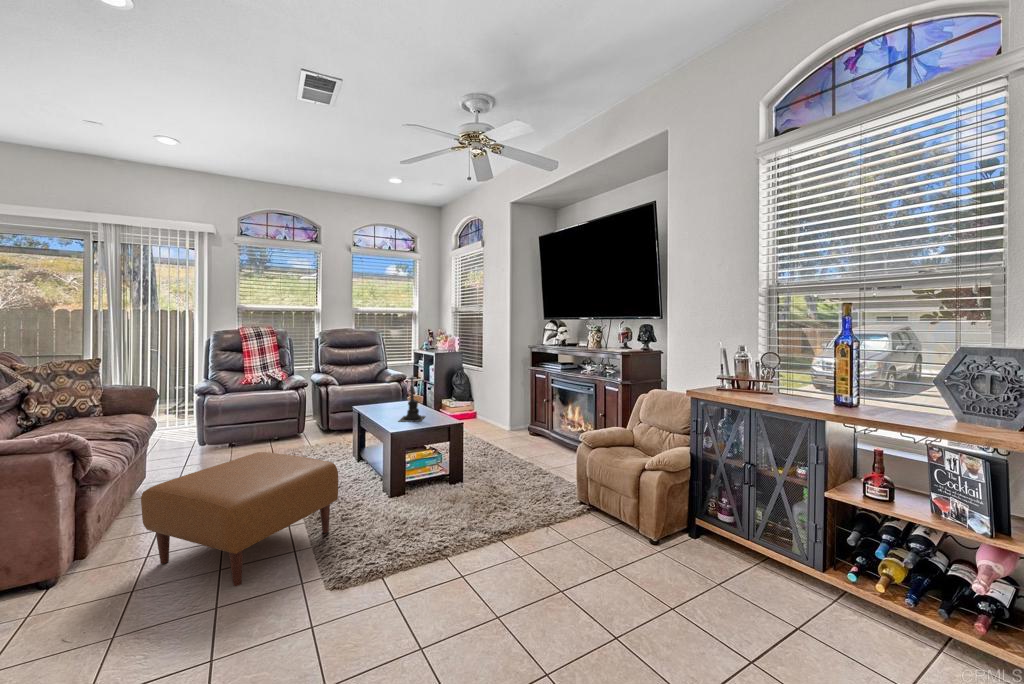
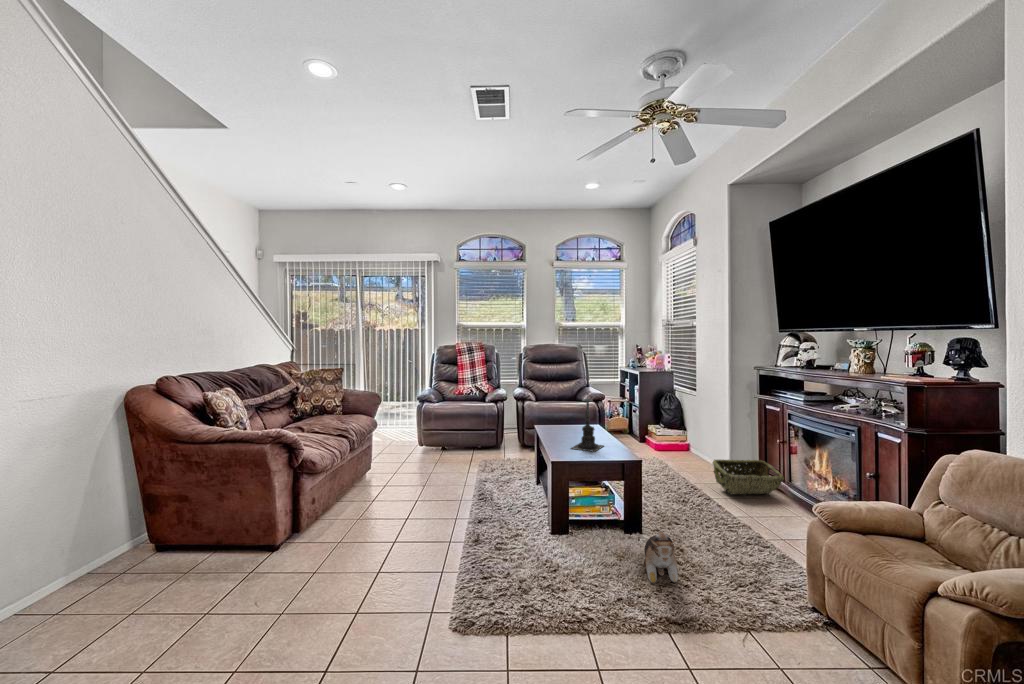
woven basket: none [501,416,550,444] -> present [713,460,784,494]
ottoman: present [141,452,338,586] -> none [325,464,489,600]
plush toy: none [471,474,499,514] -> present [644,532,678,583]

